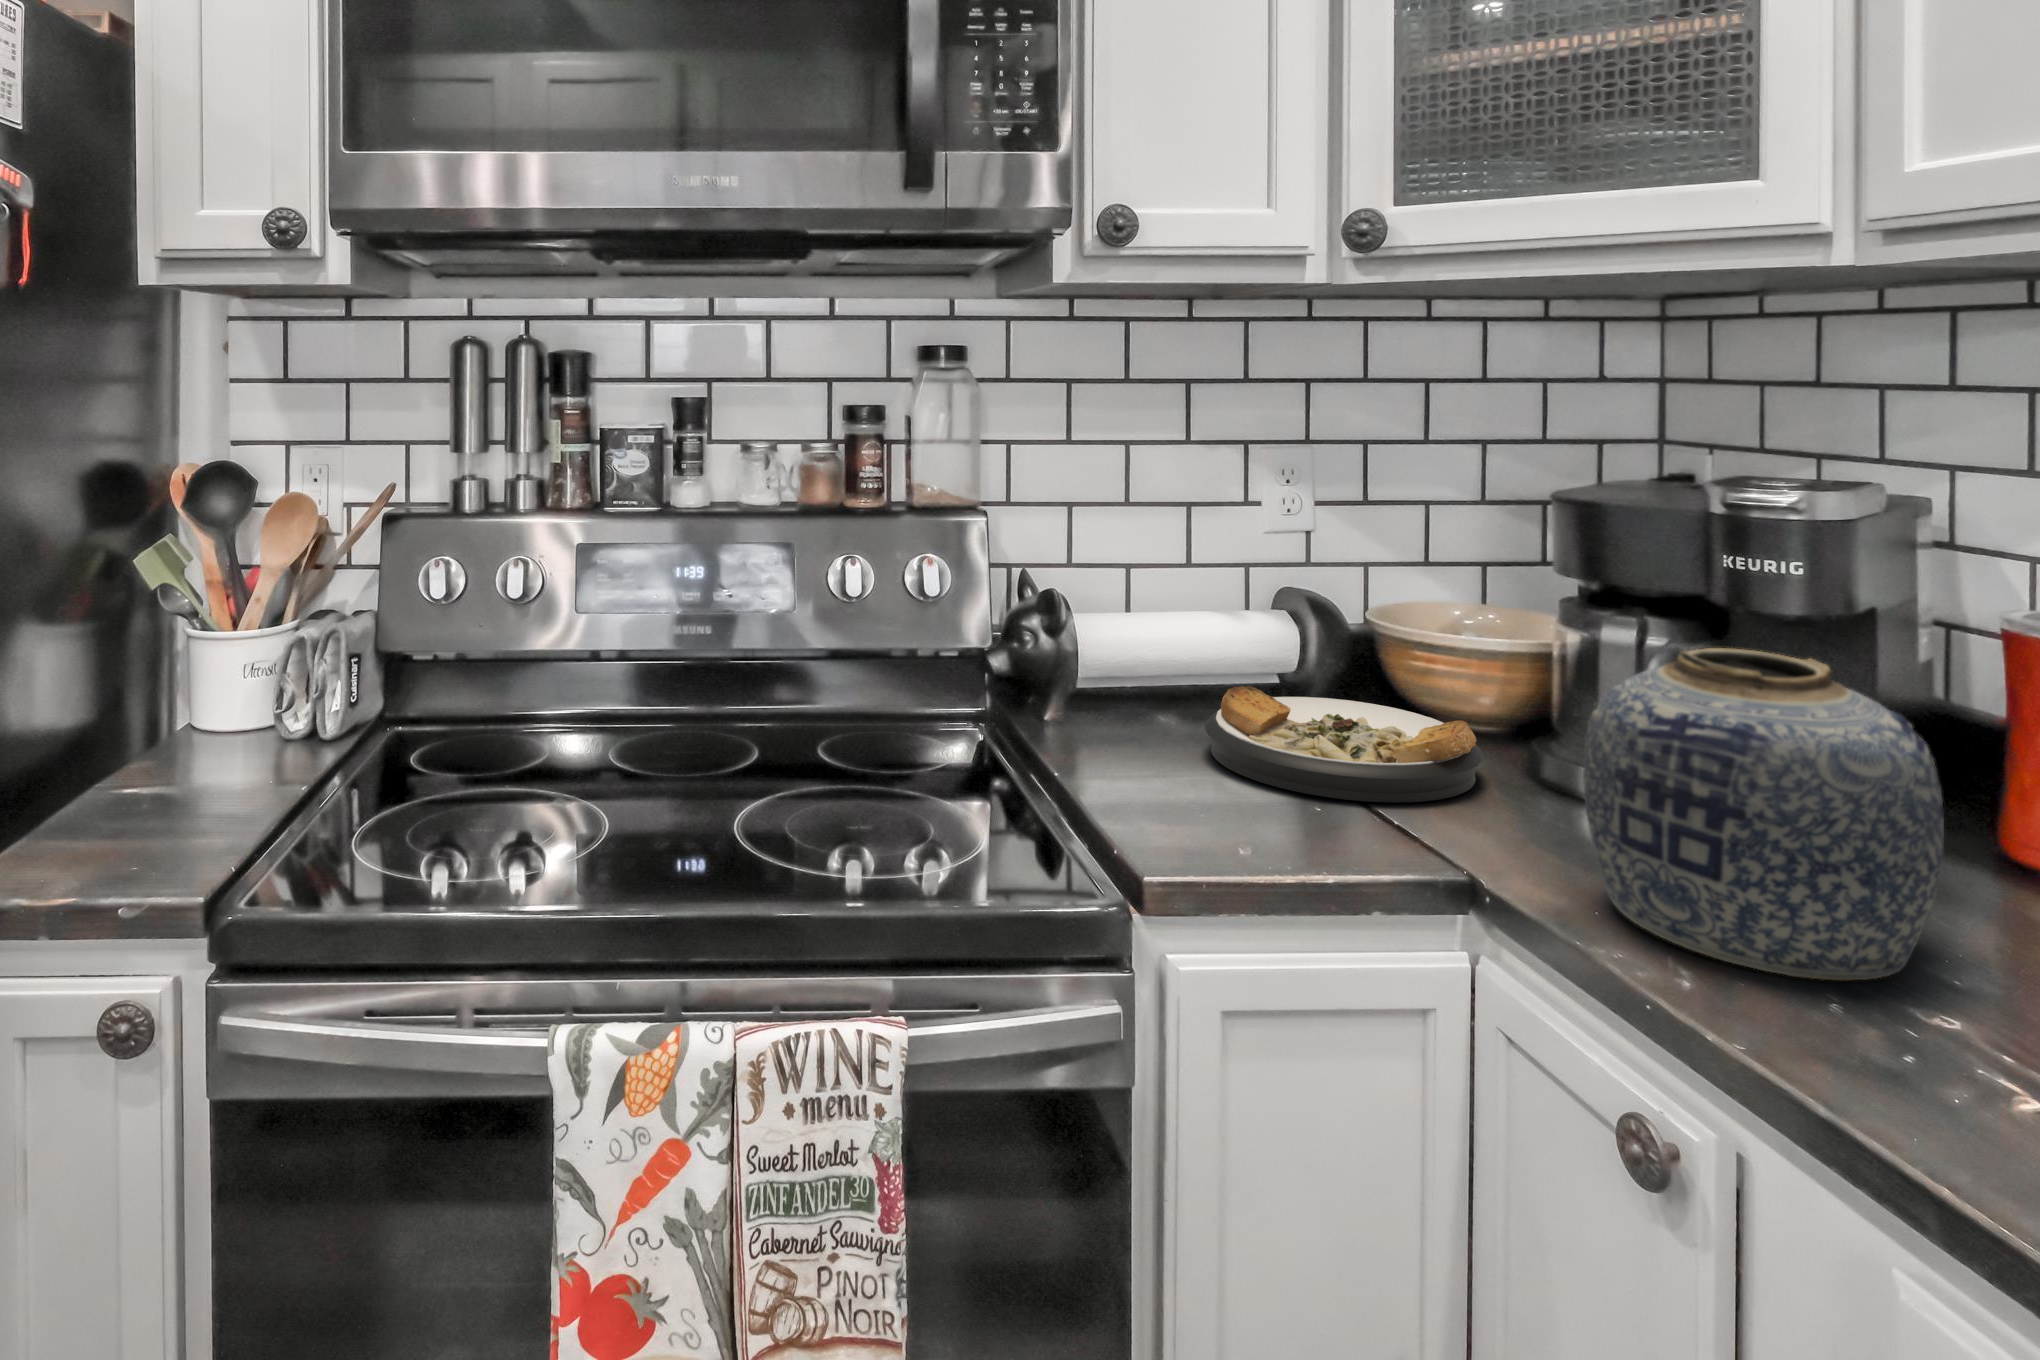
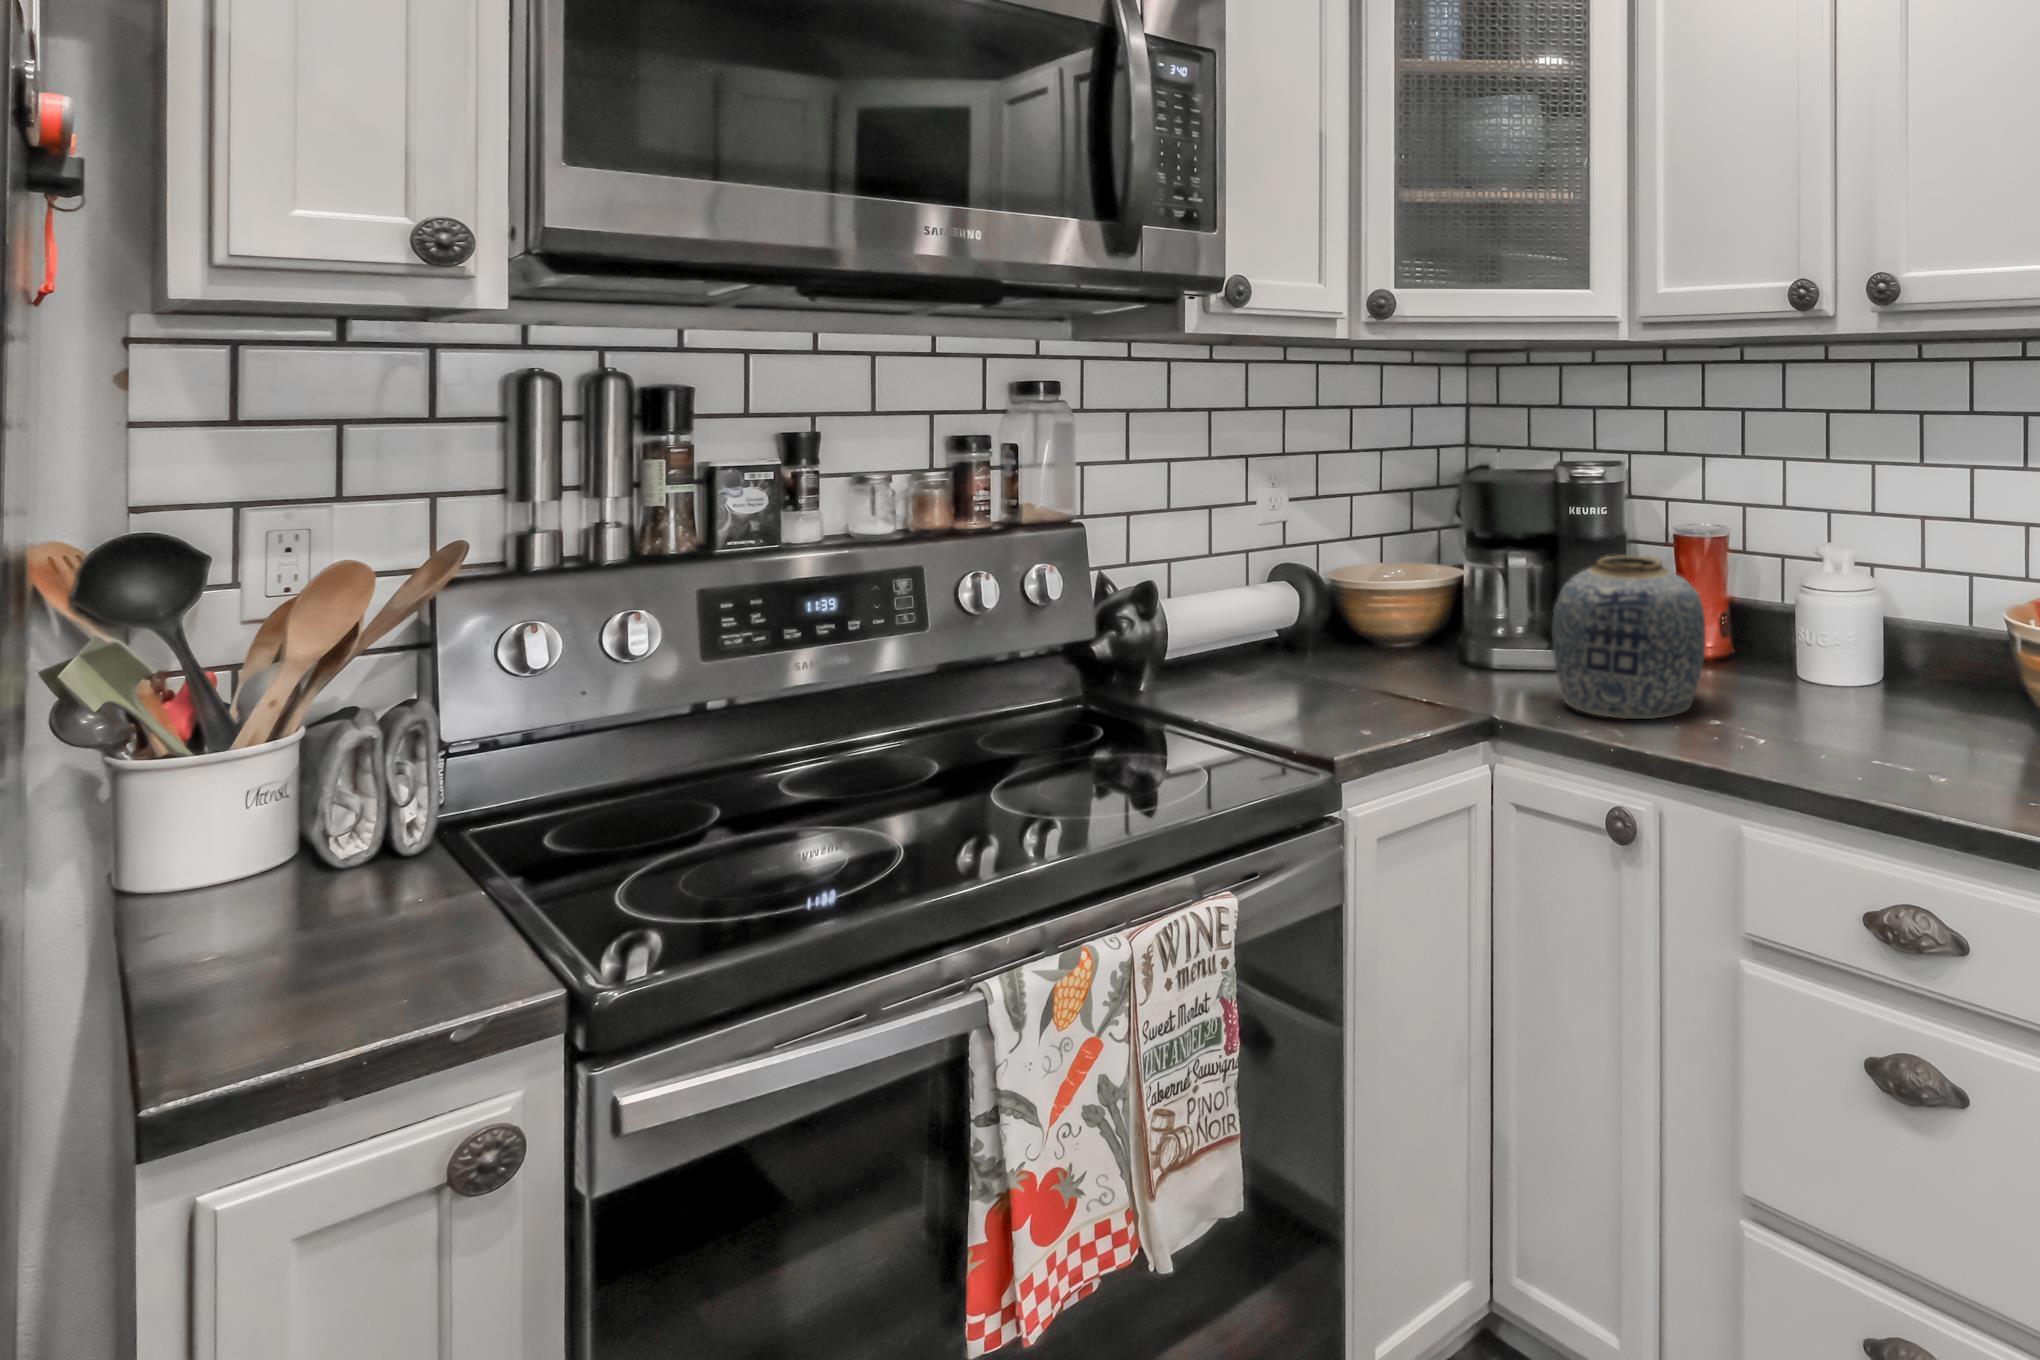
plate: present [1205,686,1483,803] -> none [1273,633,1449,696]

